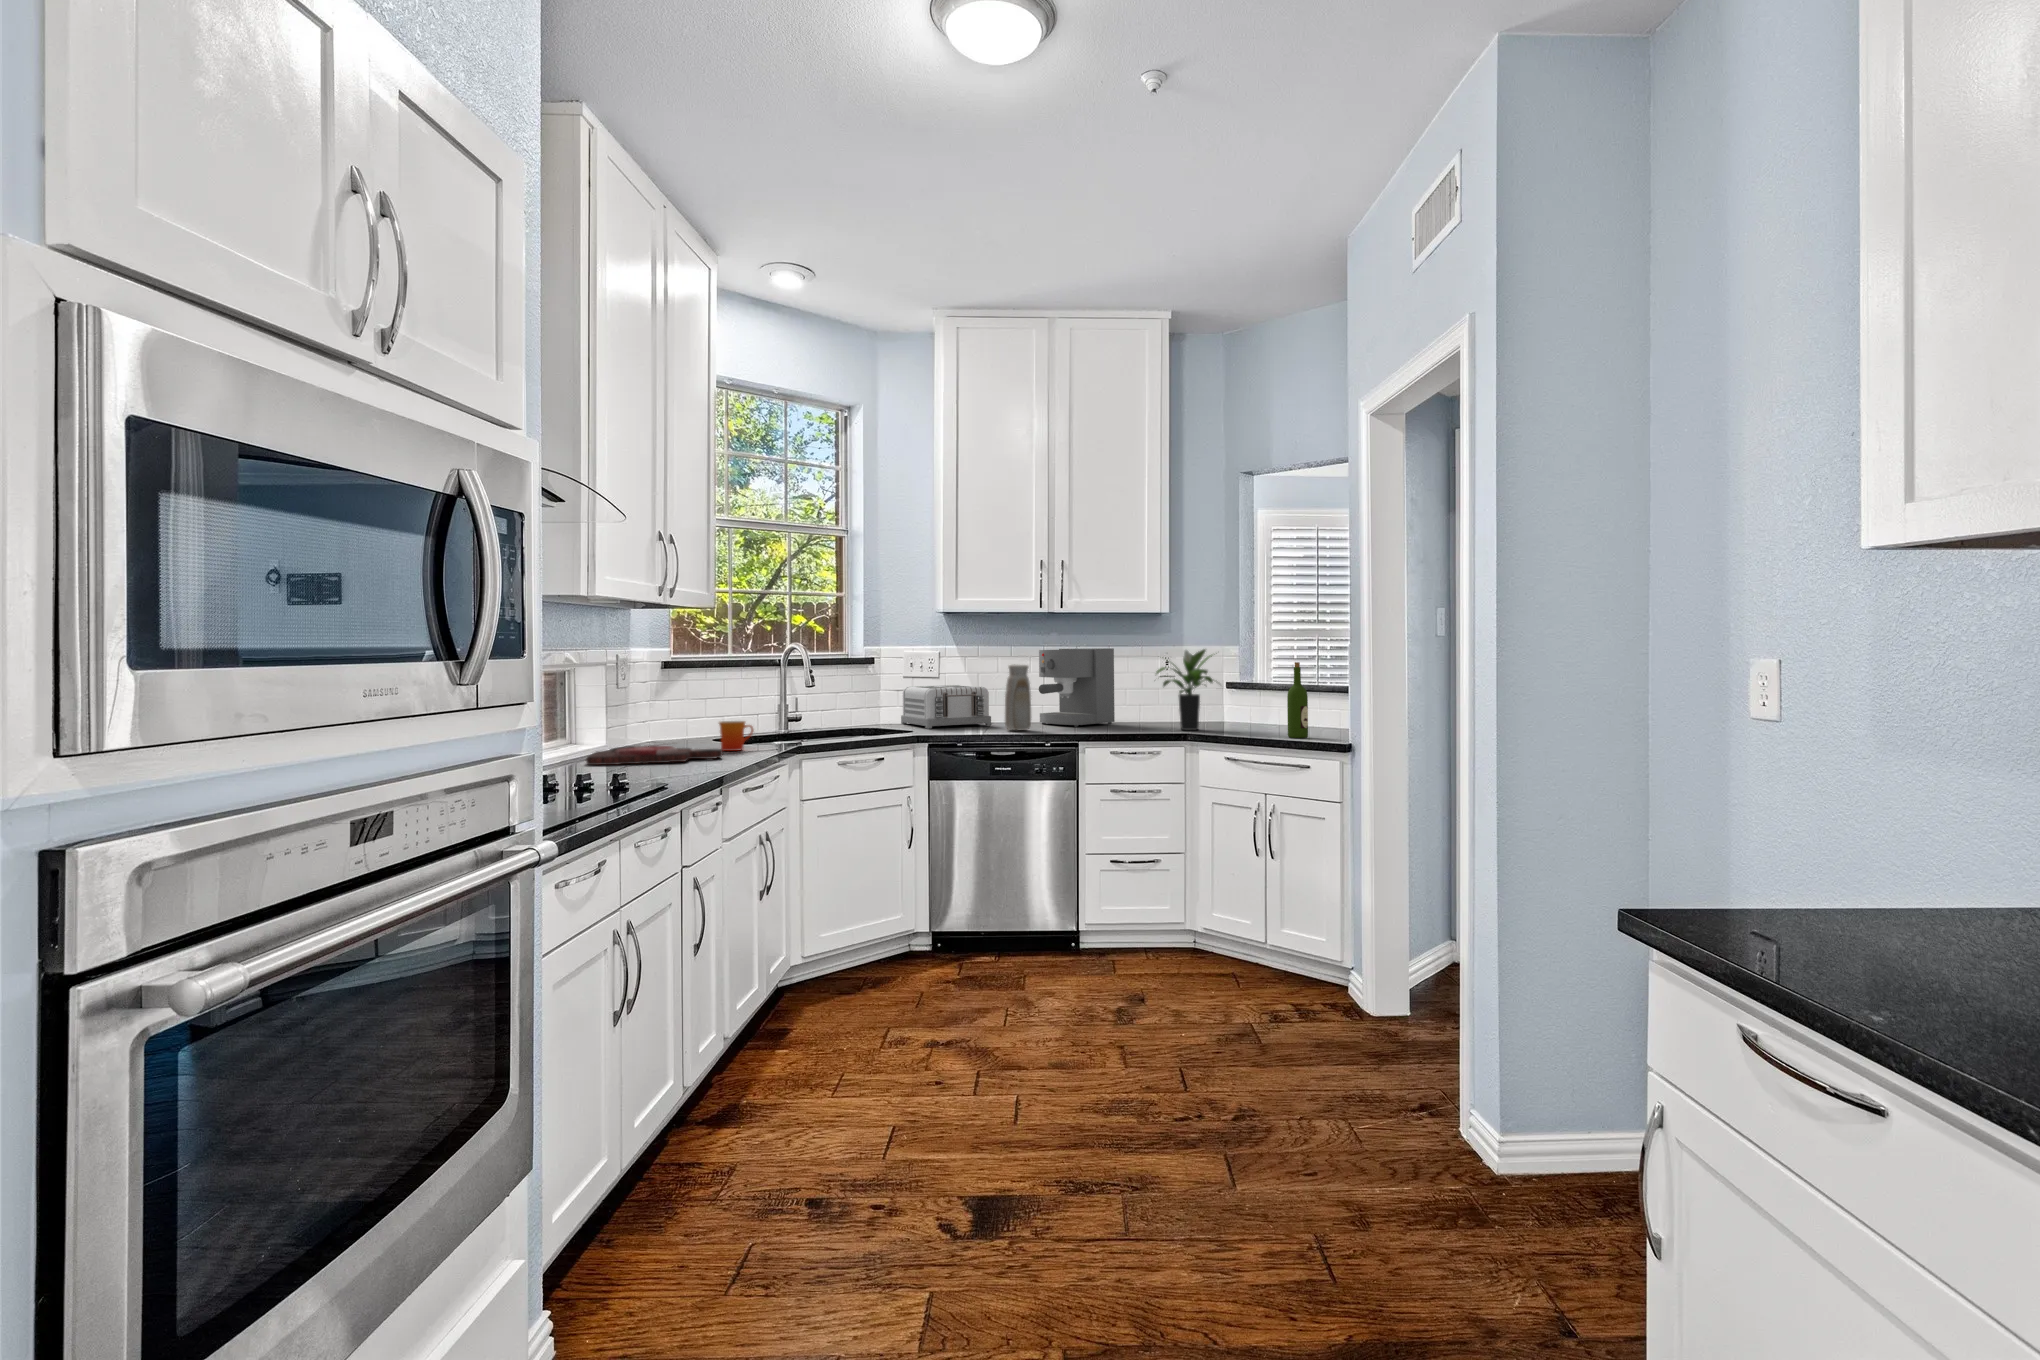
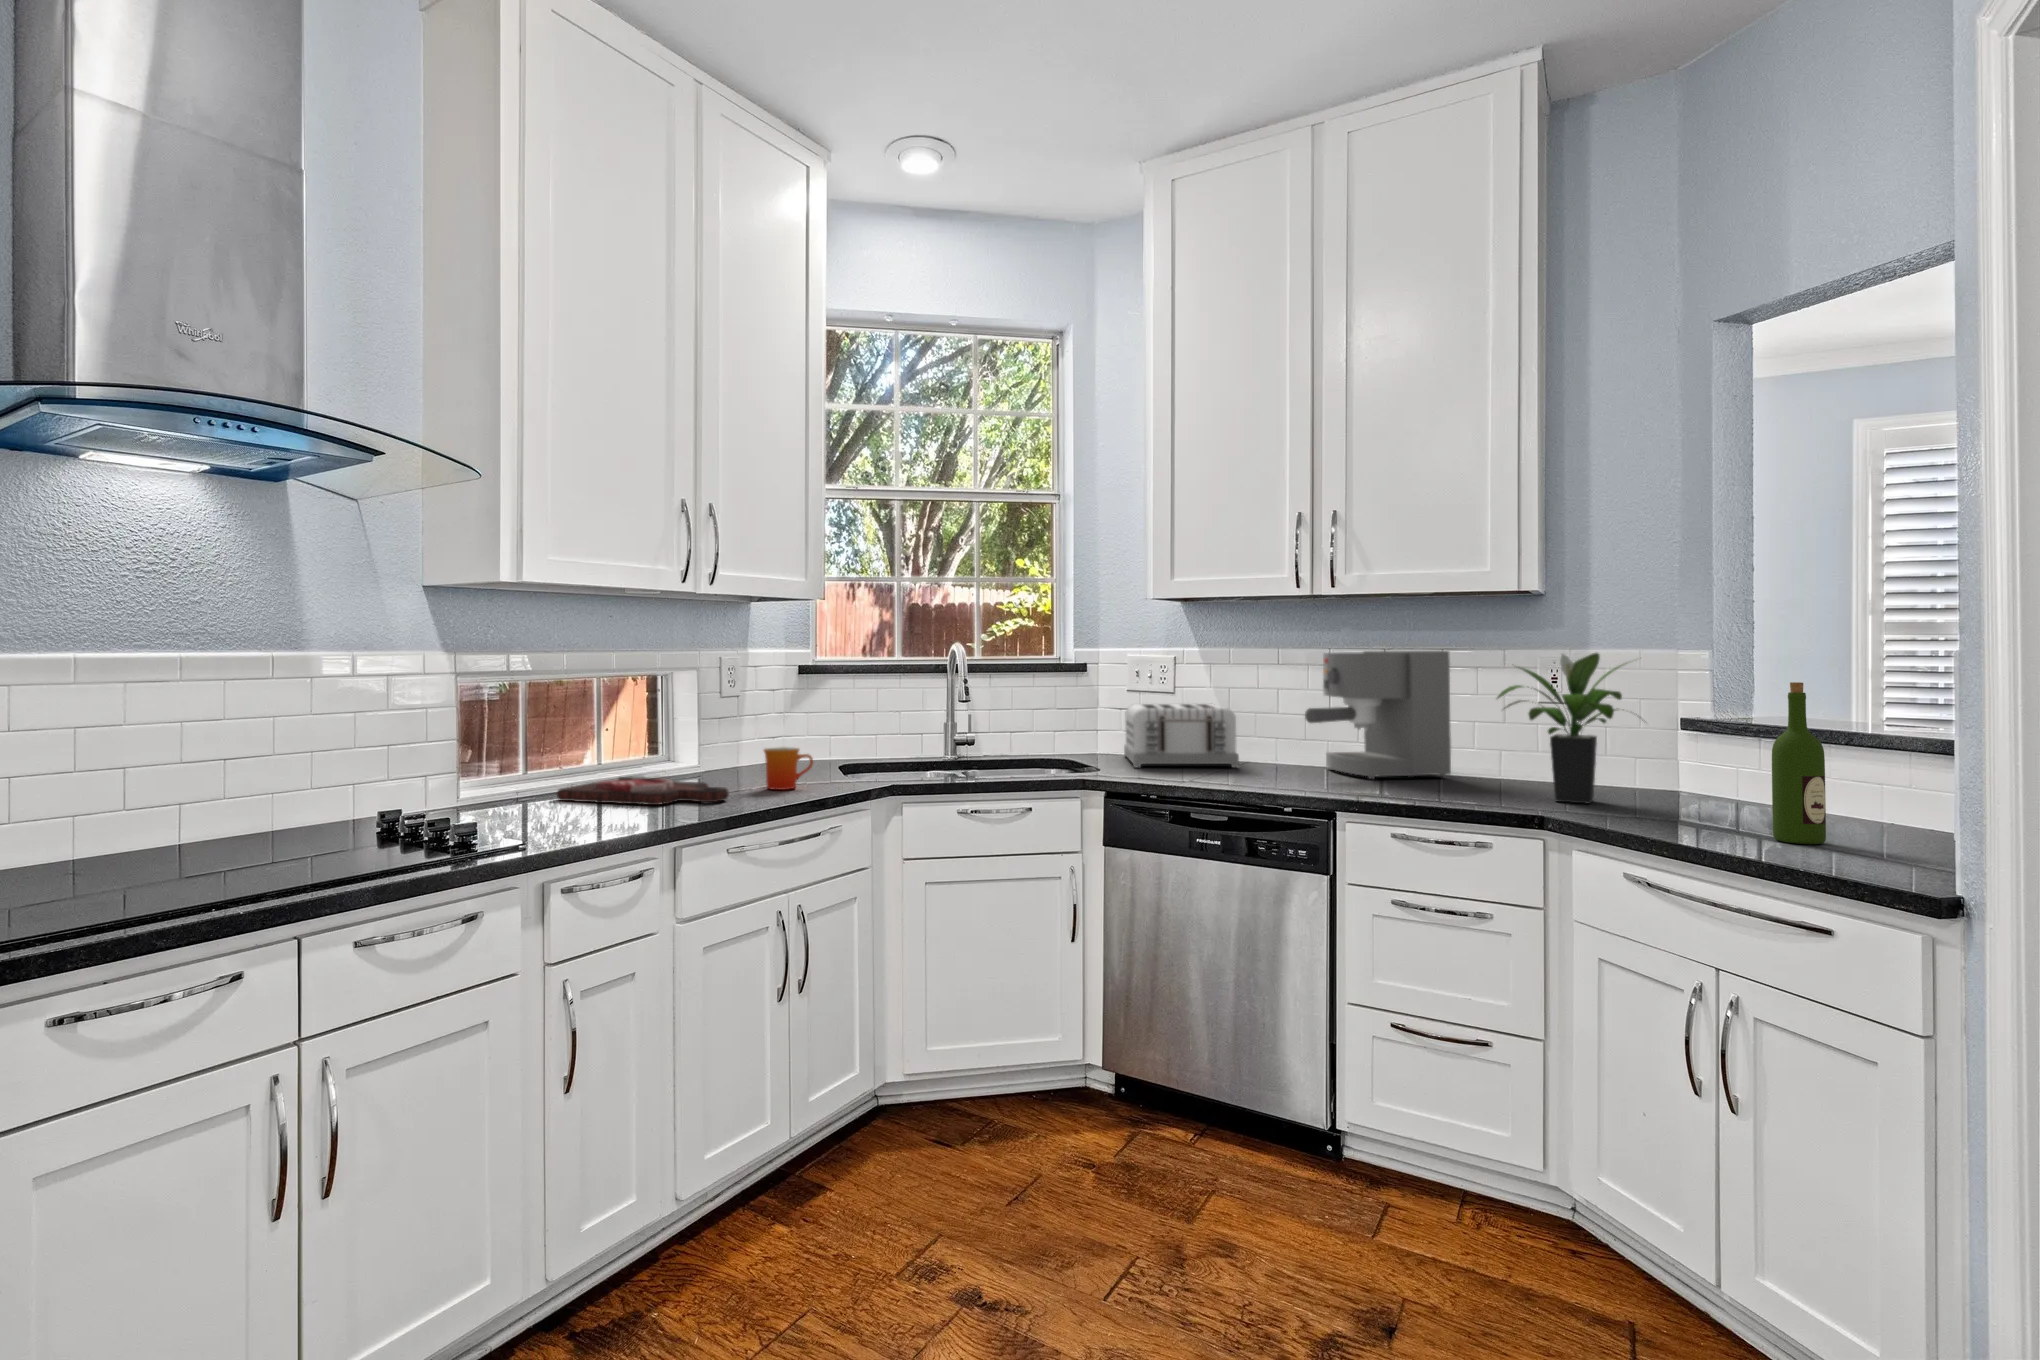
vase: present [1005,664,1031,731] -> none [1237,676,1280,780]

